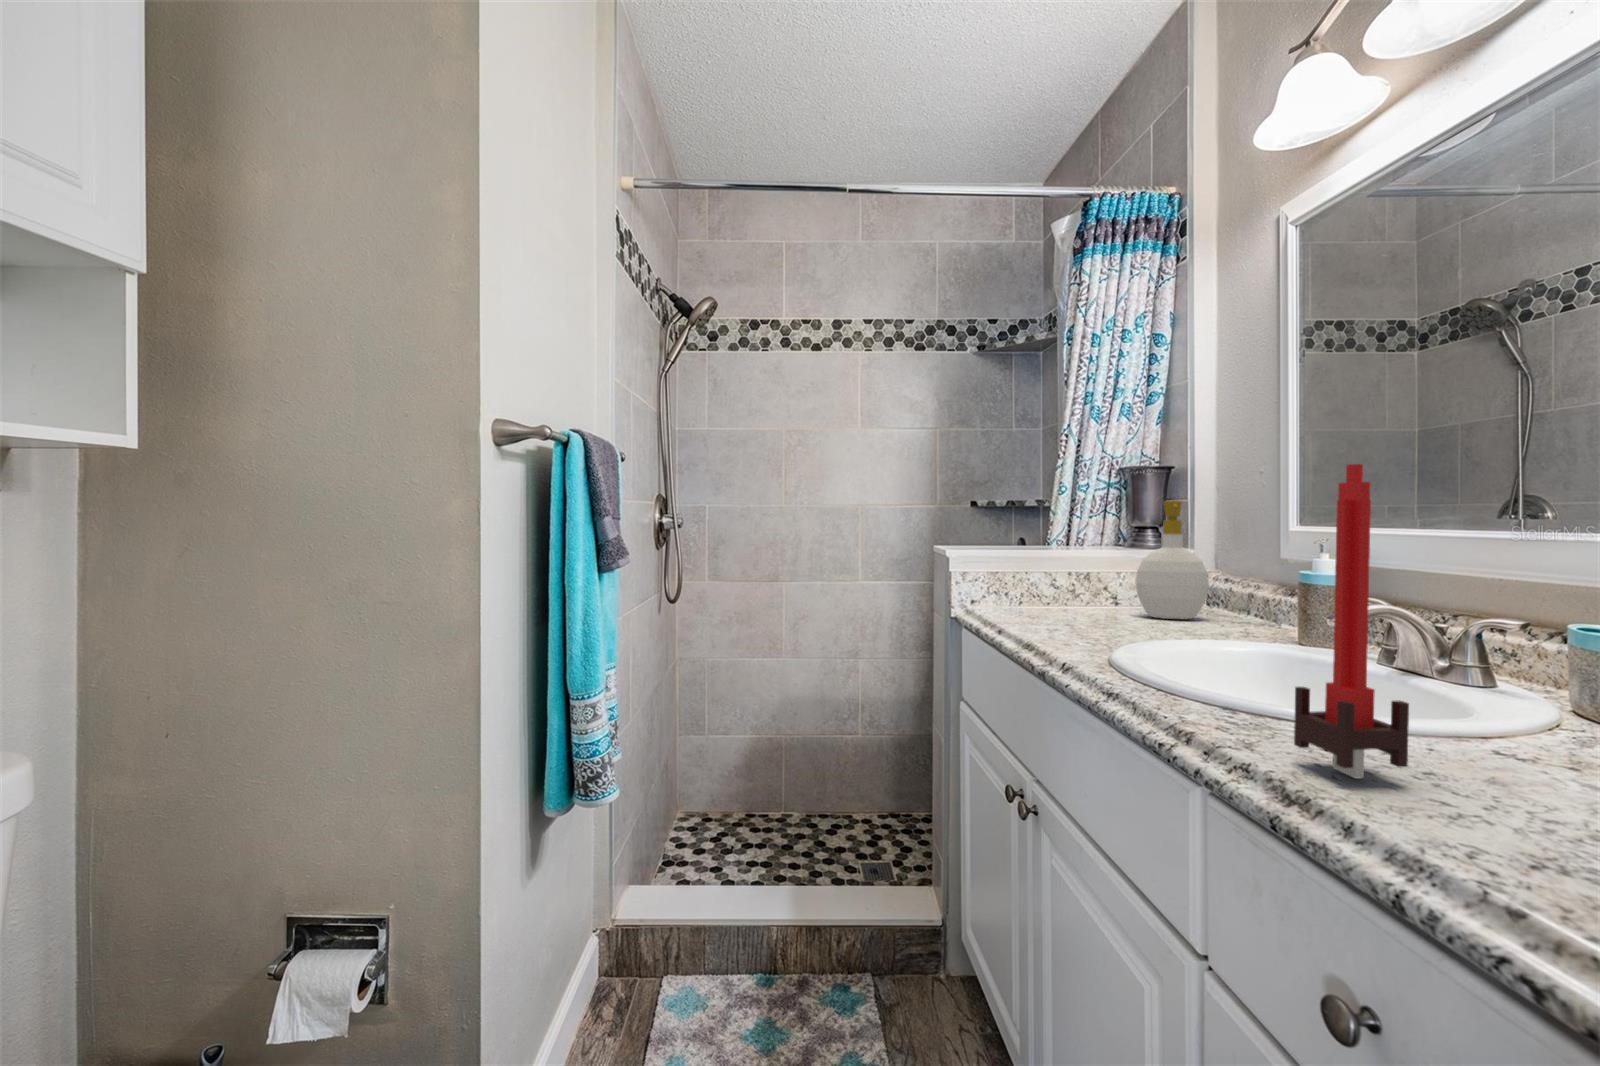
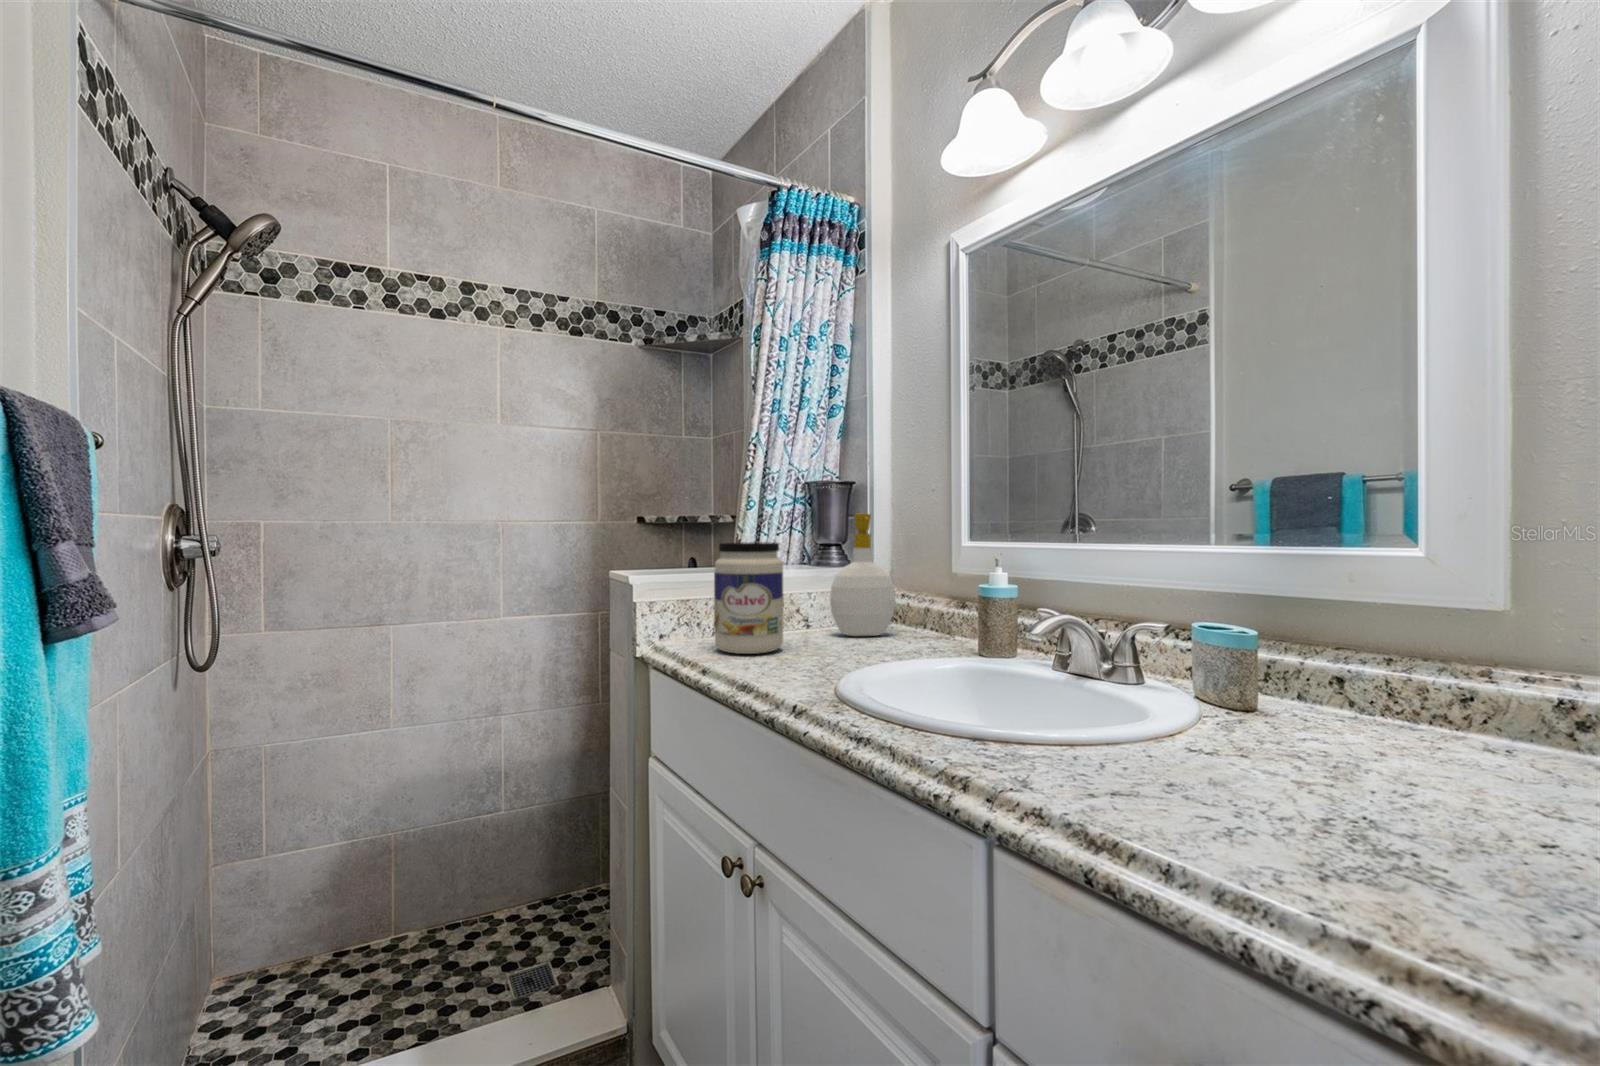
candle: present [1294,464,1409,778] -> none [1086,460,1193,814]
jar: none [1017,528,1082,625] -> present [714,542,783,654]

